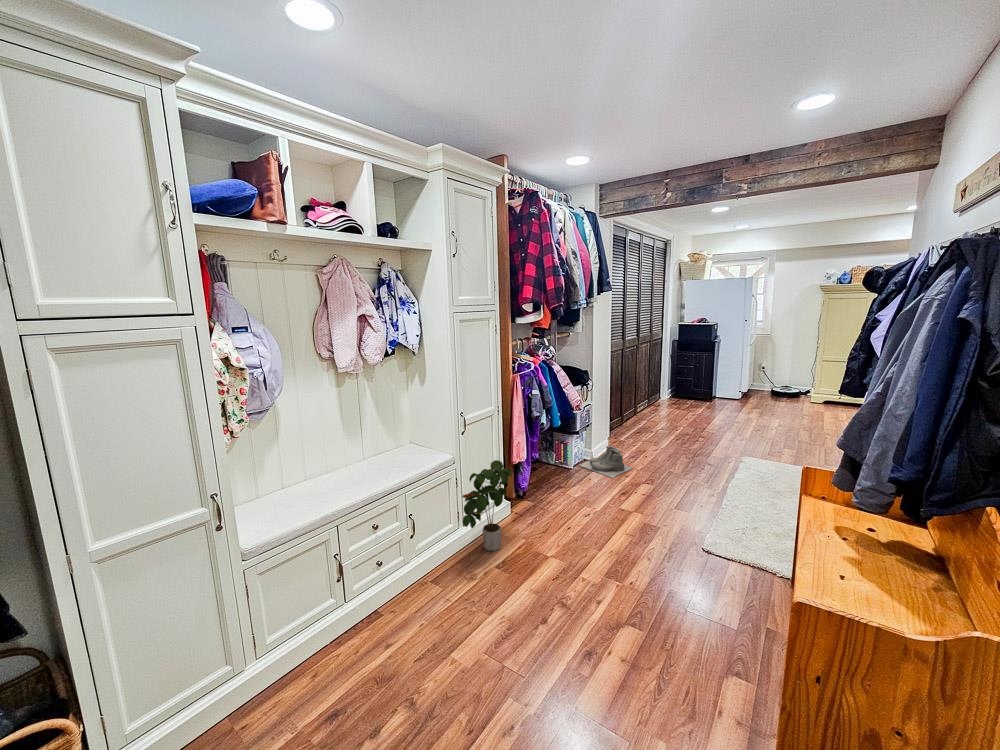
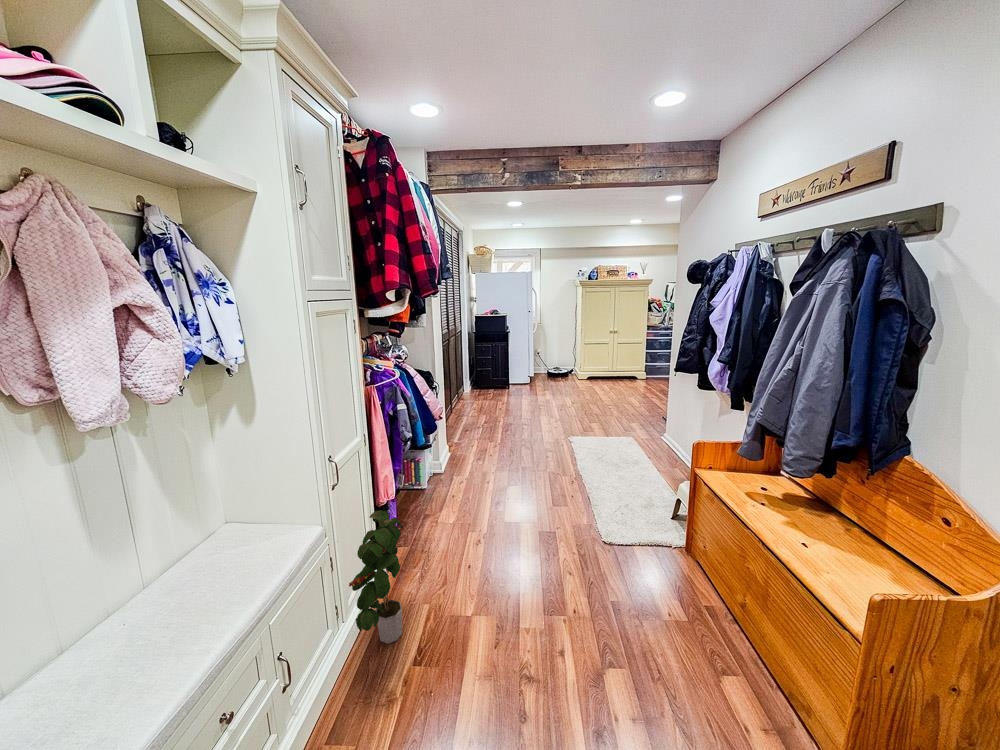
boots: present [580,446,632,478] -> none [433,451,489,486]

